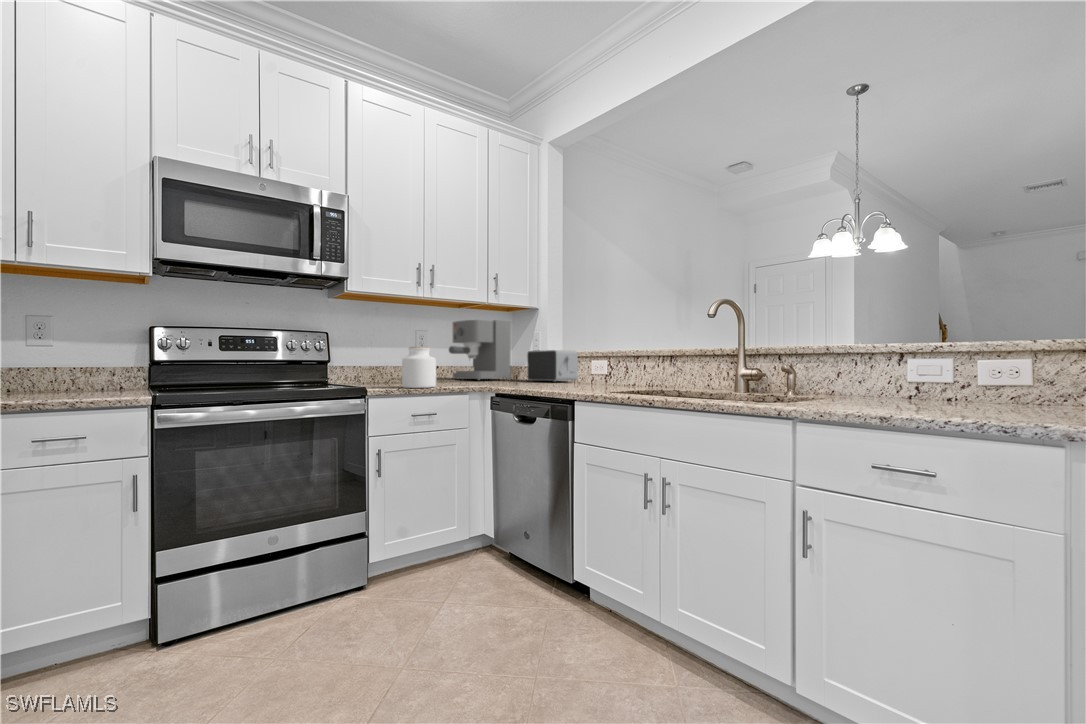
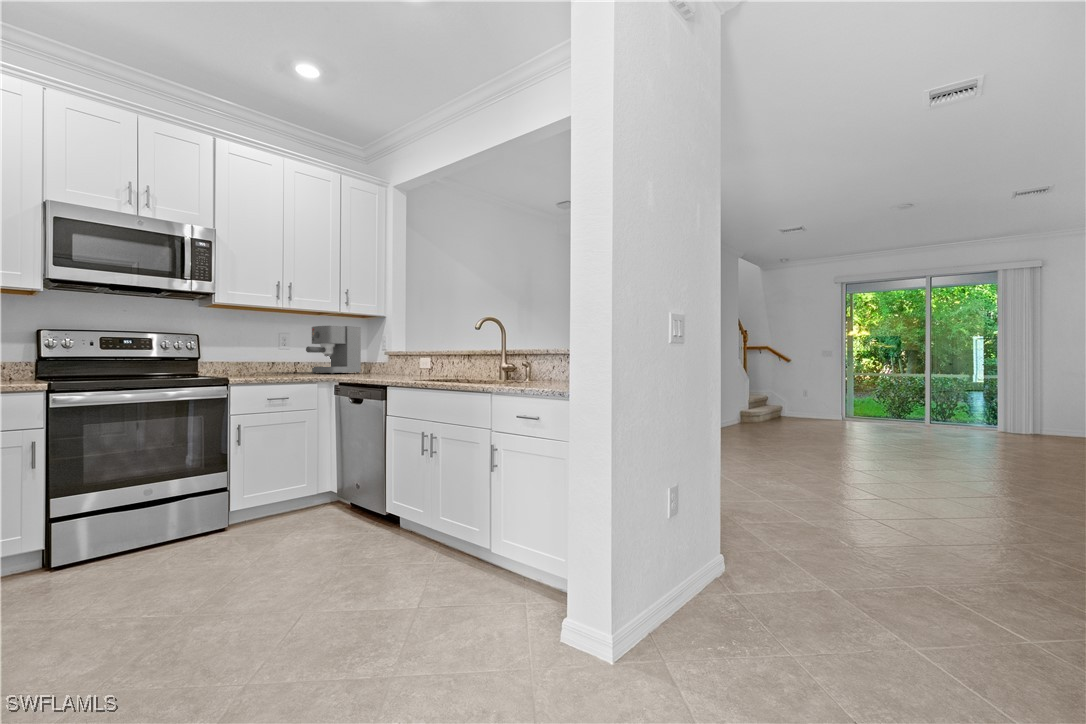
jar: present [402,347,436,388] -> none [259,347,288,378]
toaster: present [527,350,578,382] -> none [373,350,412,375]

